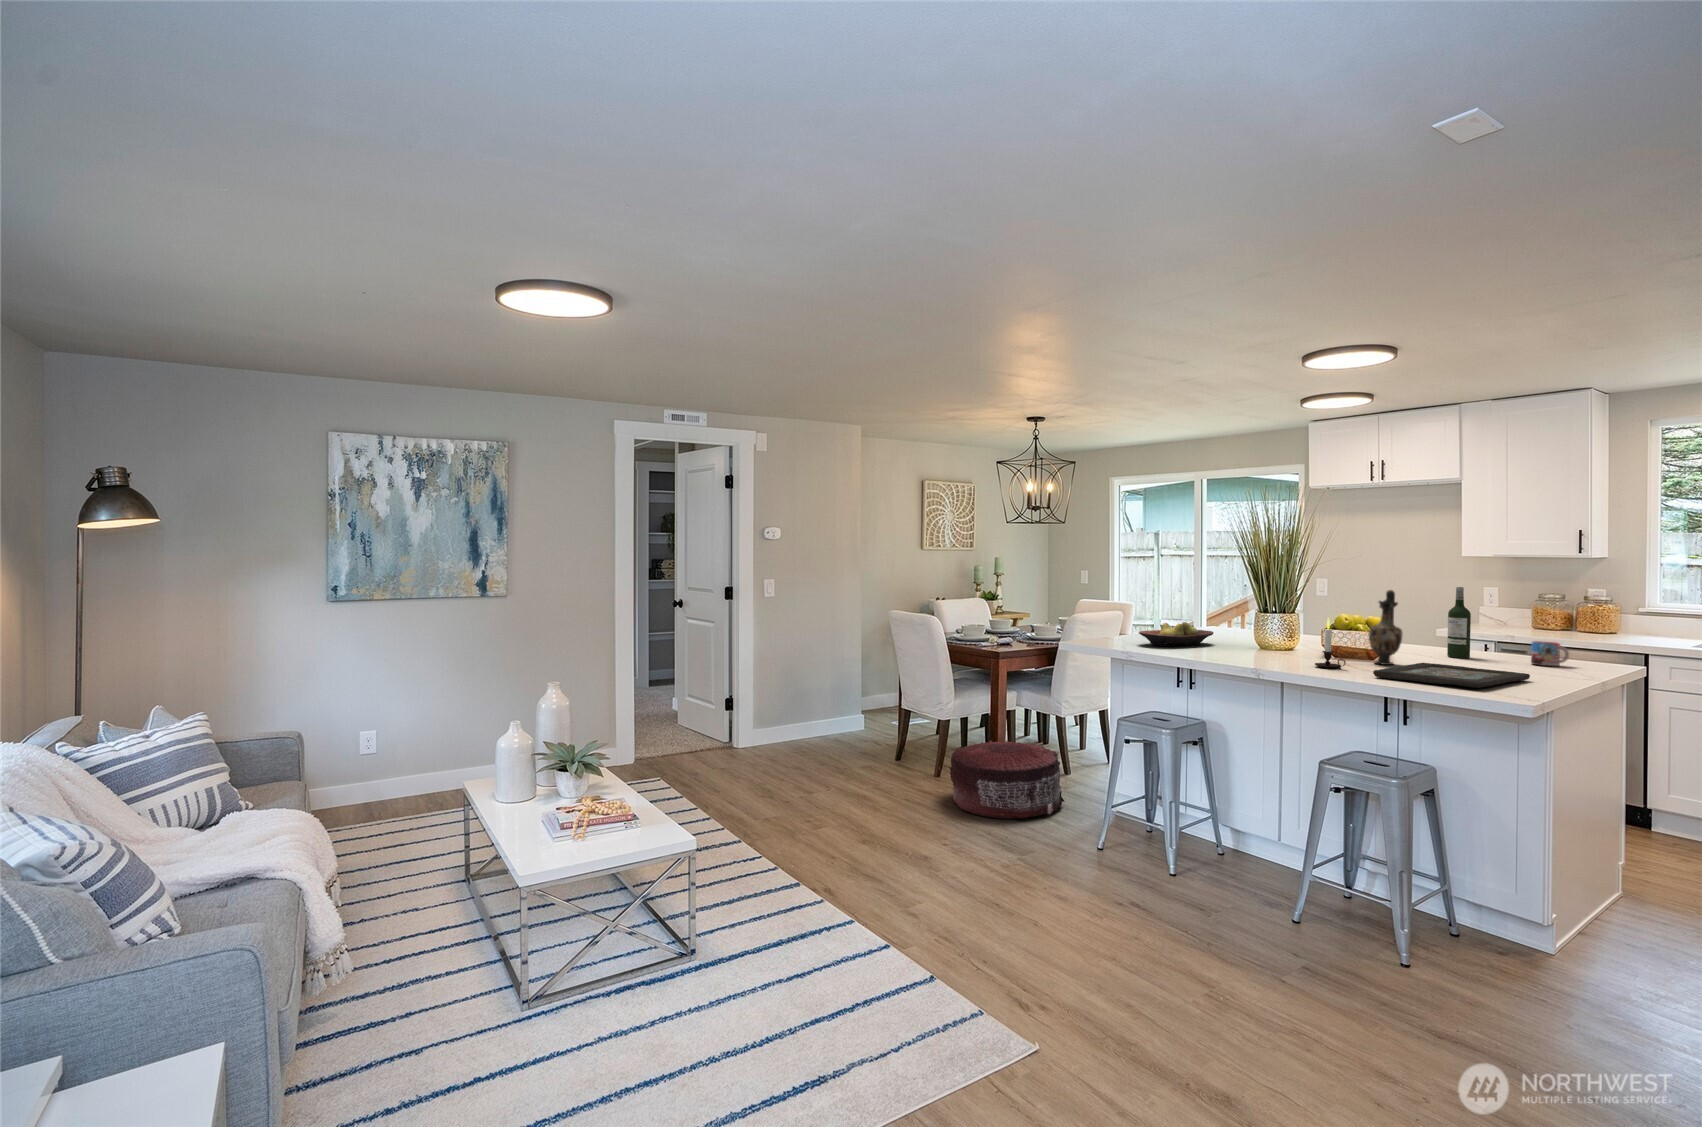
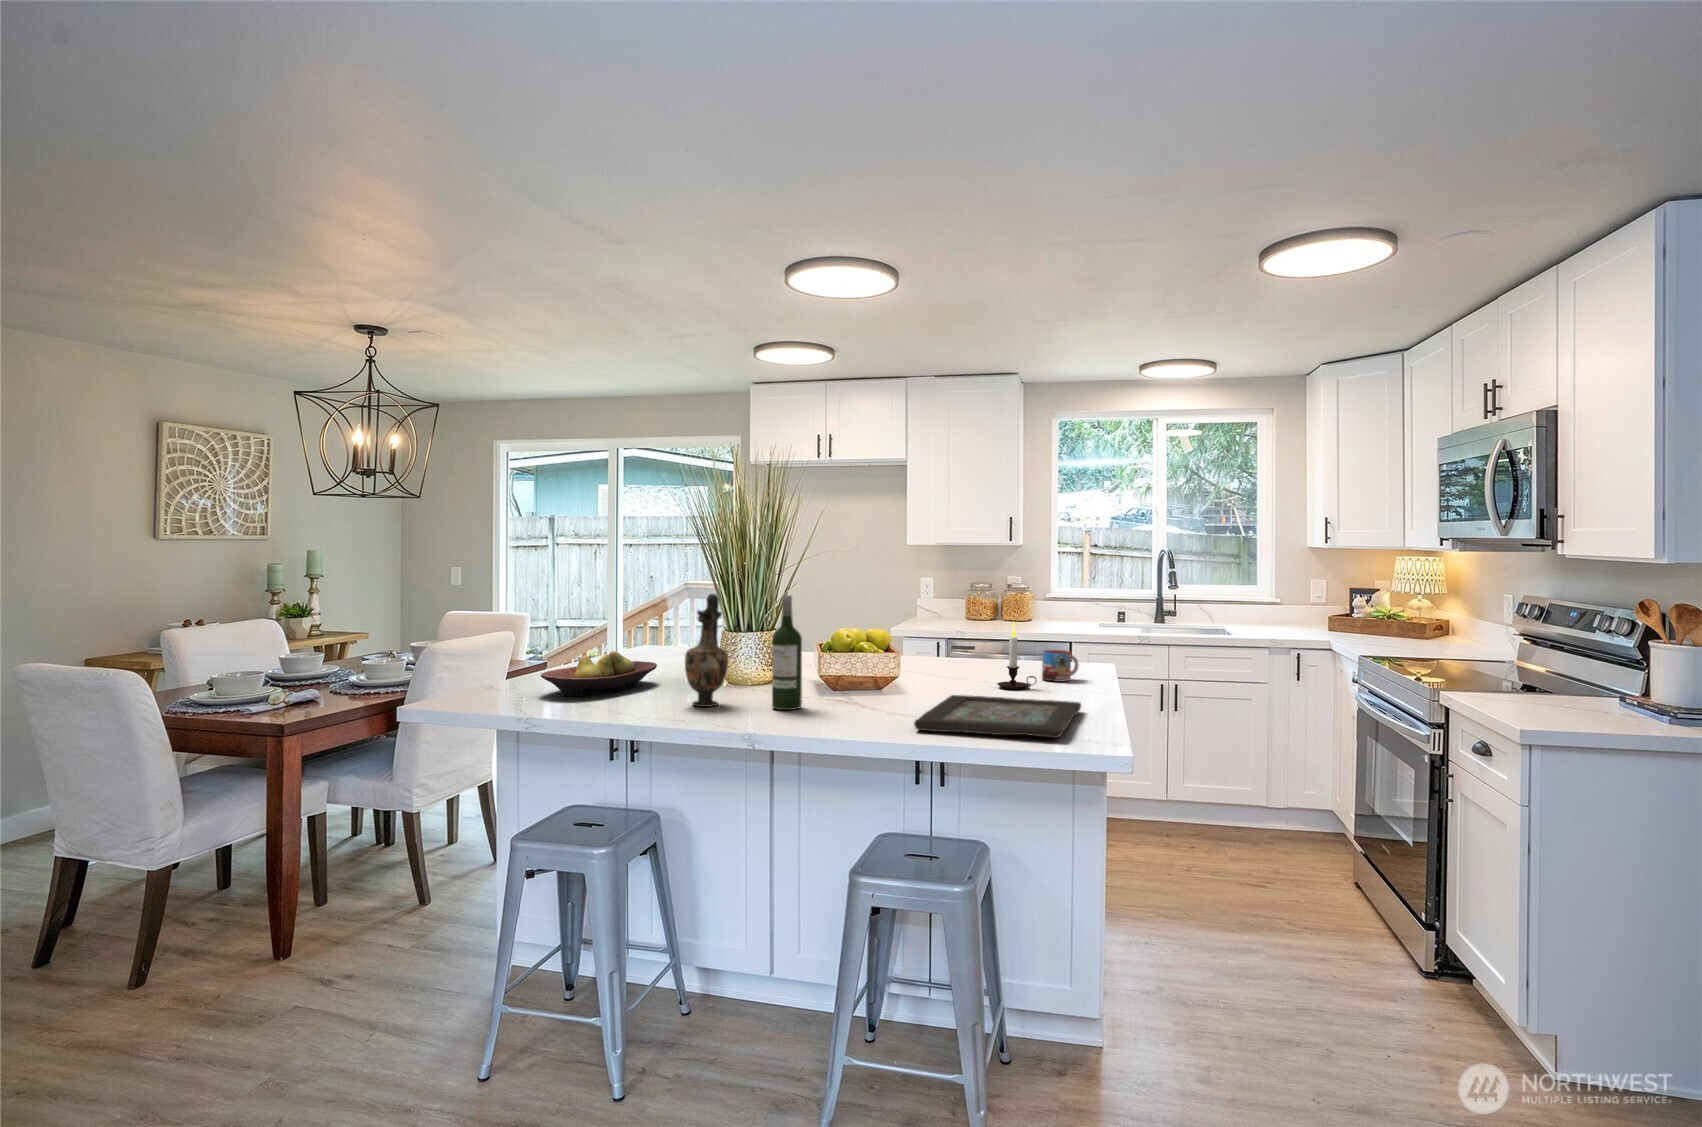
wine bottle: present [1447,587,1471,658] -> present [772,595,802,710]
vase: present [1369,590,1403,665] -> present [685,594,728,707]
candle: present [1315,617,1346,668] -> present [997,622,1037,689]
pouf: present [950,741,1064,818] -> none [159,881,413,1069]

